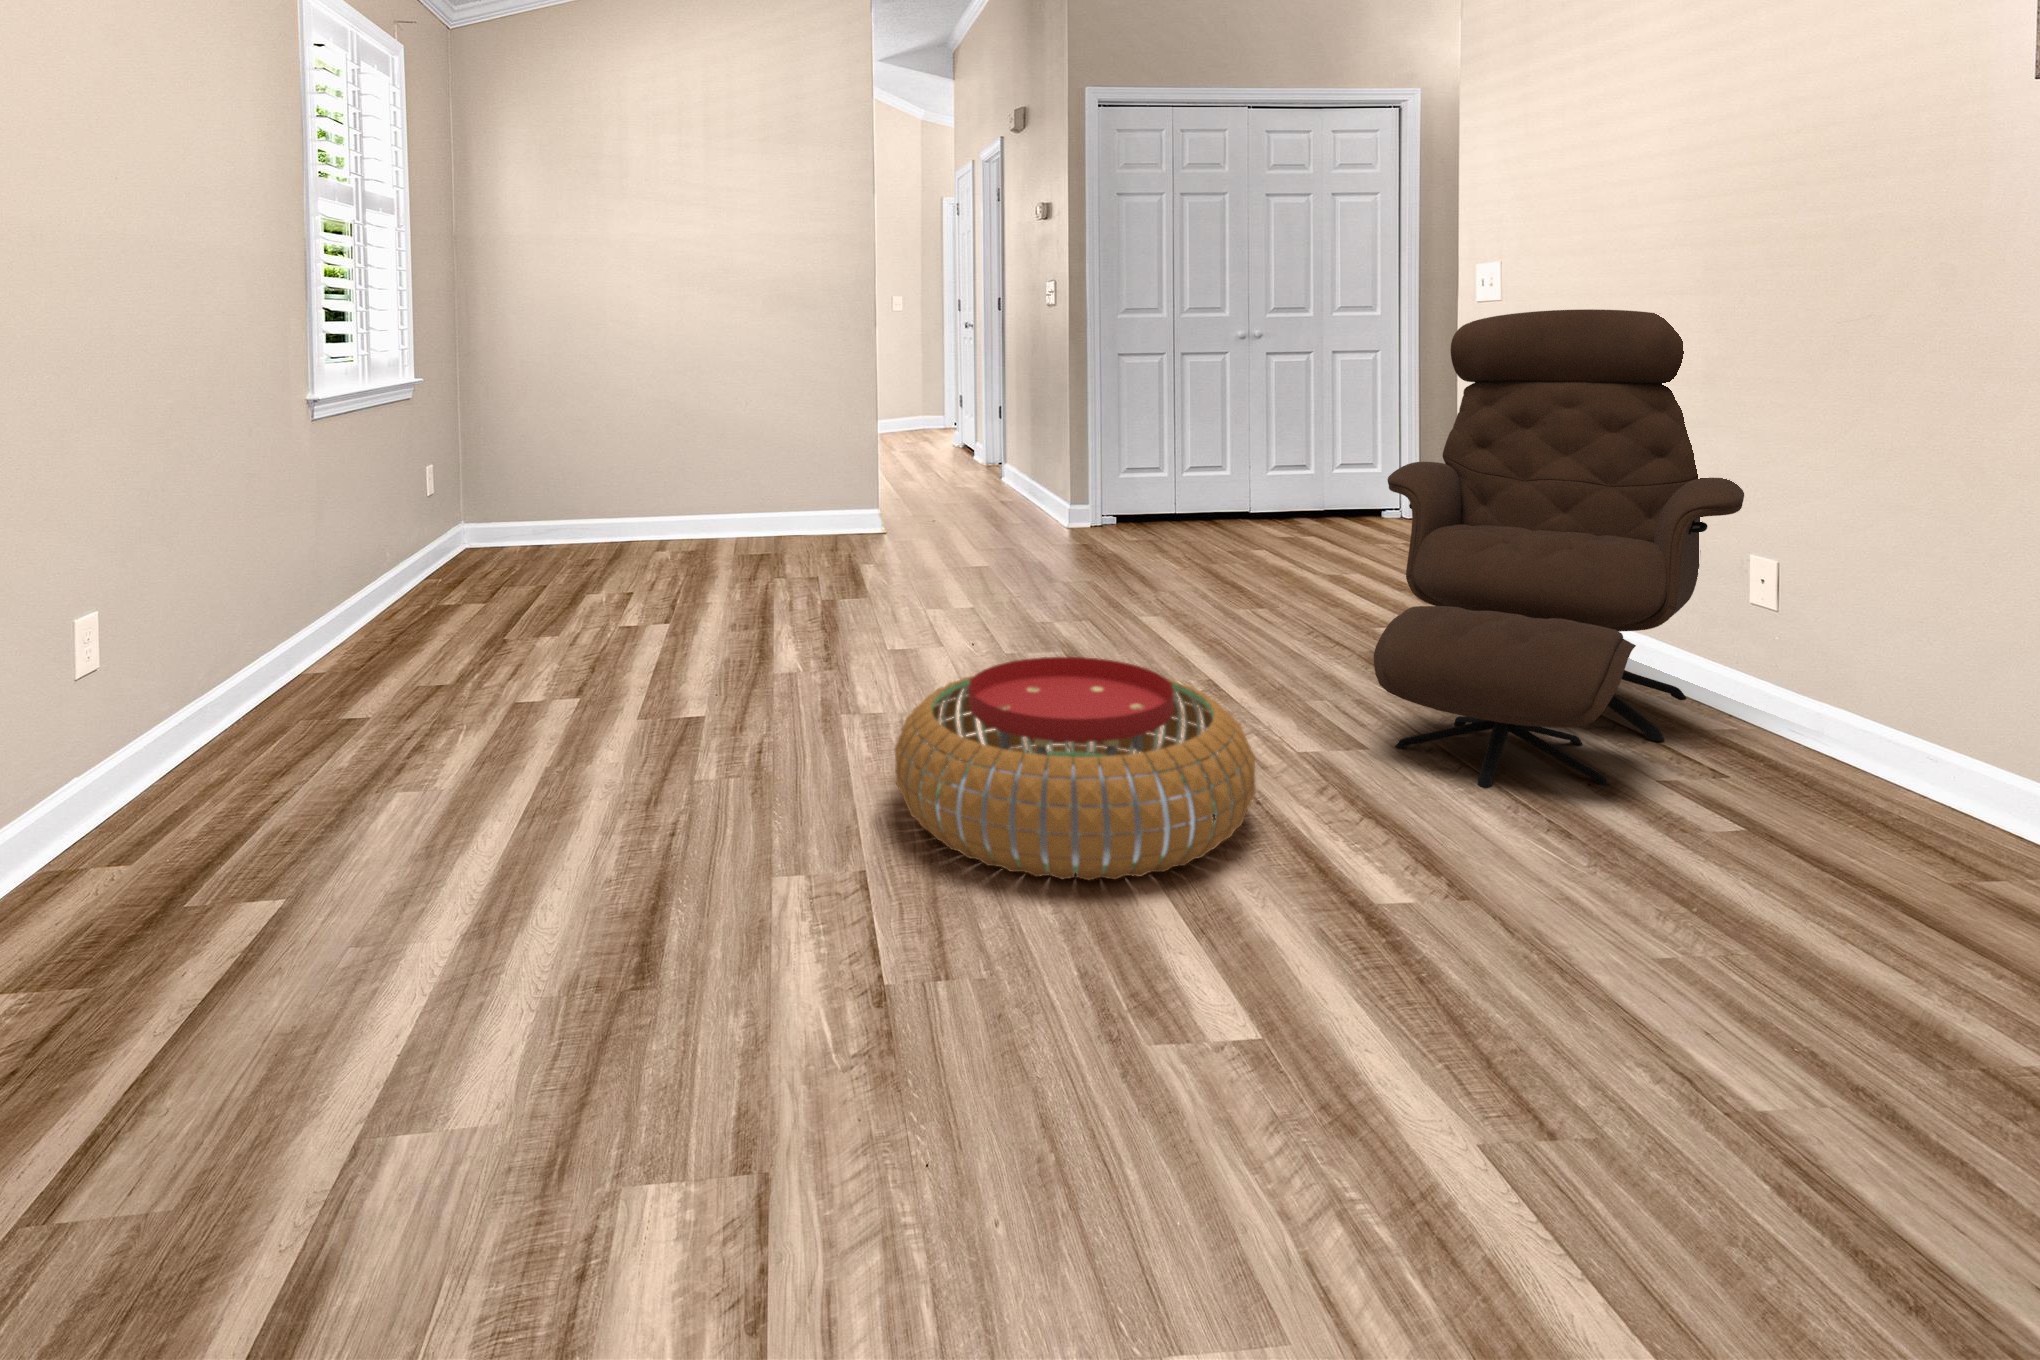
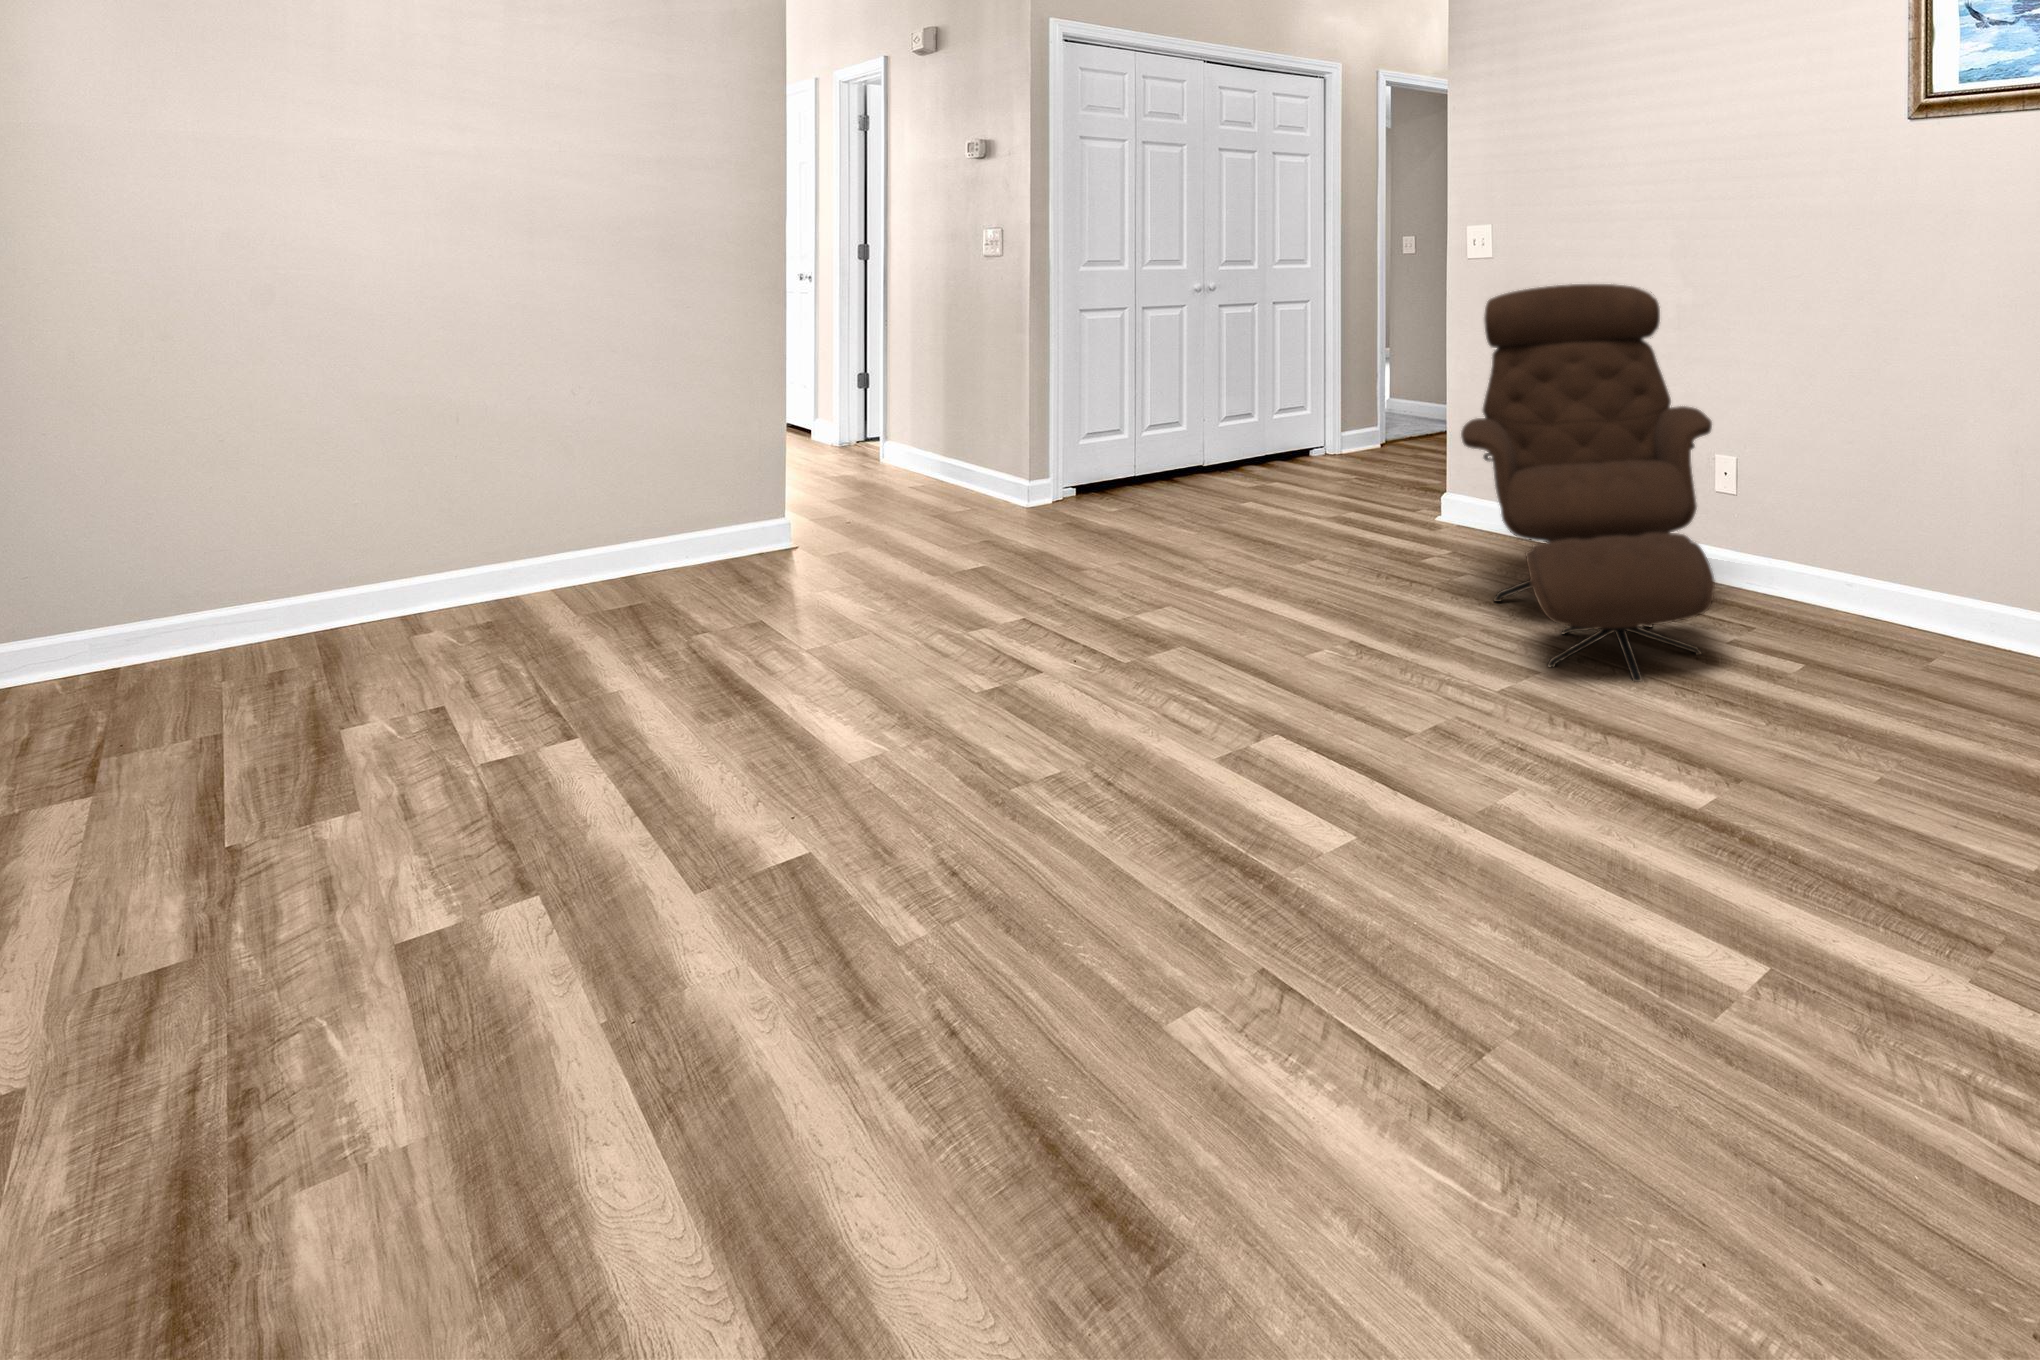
pouf: present [895,657,1256,881] -> none [1198,657,1564,911]

